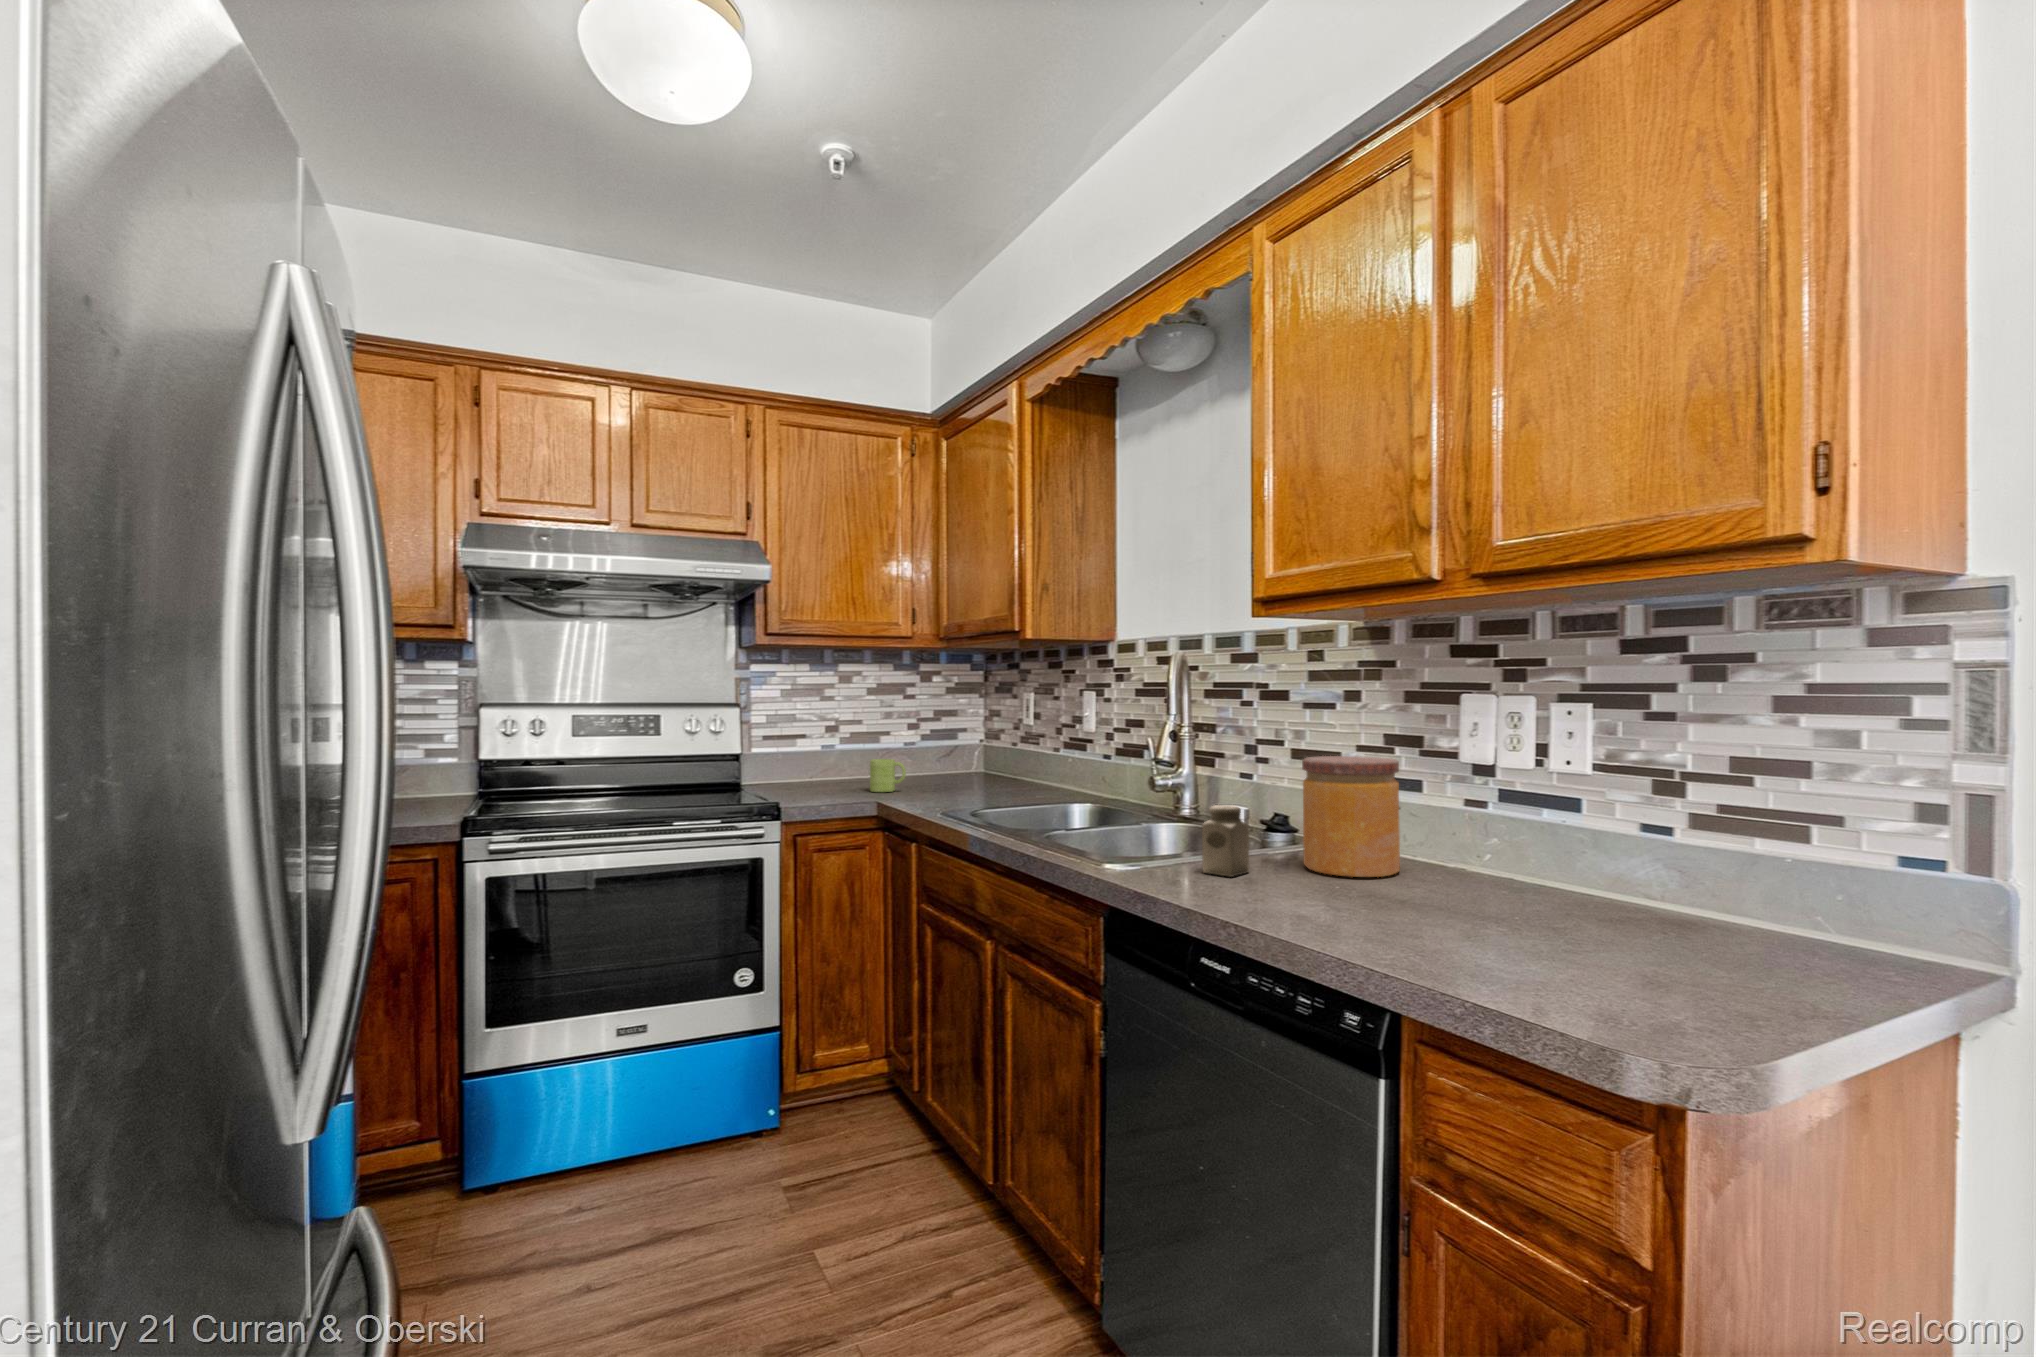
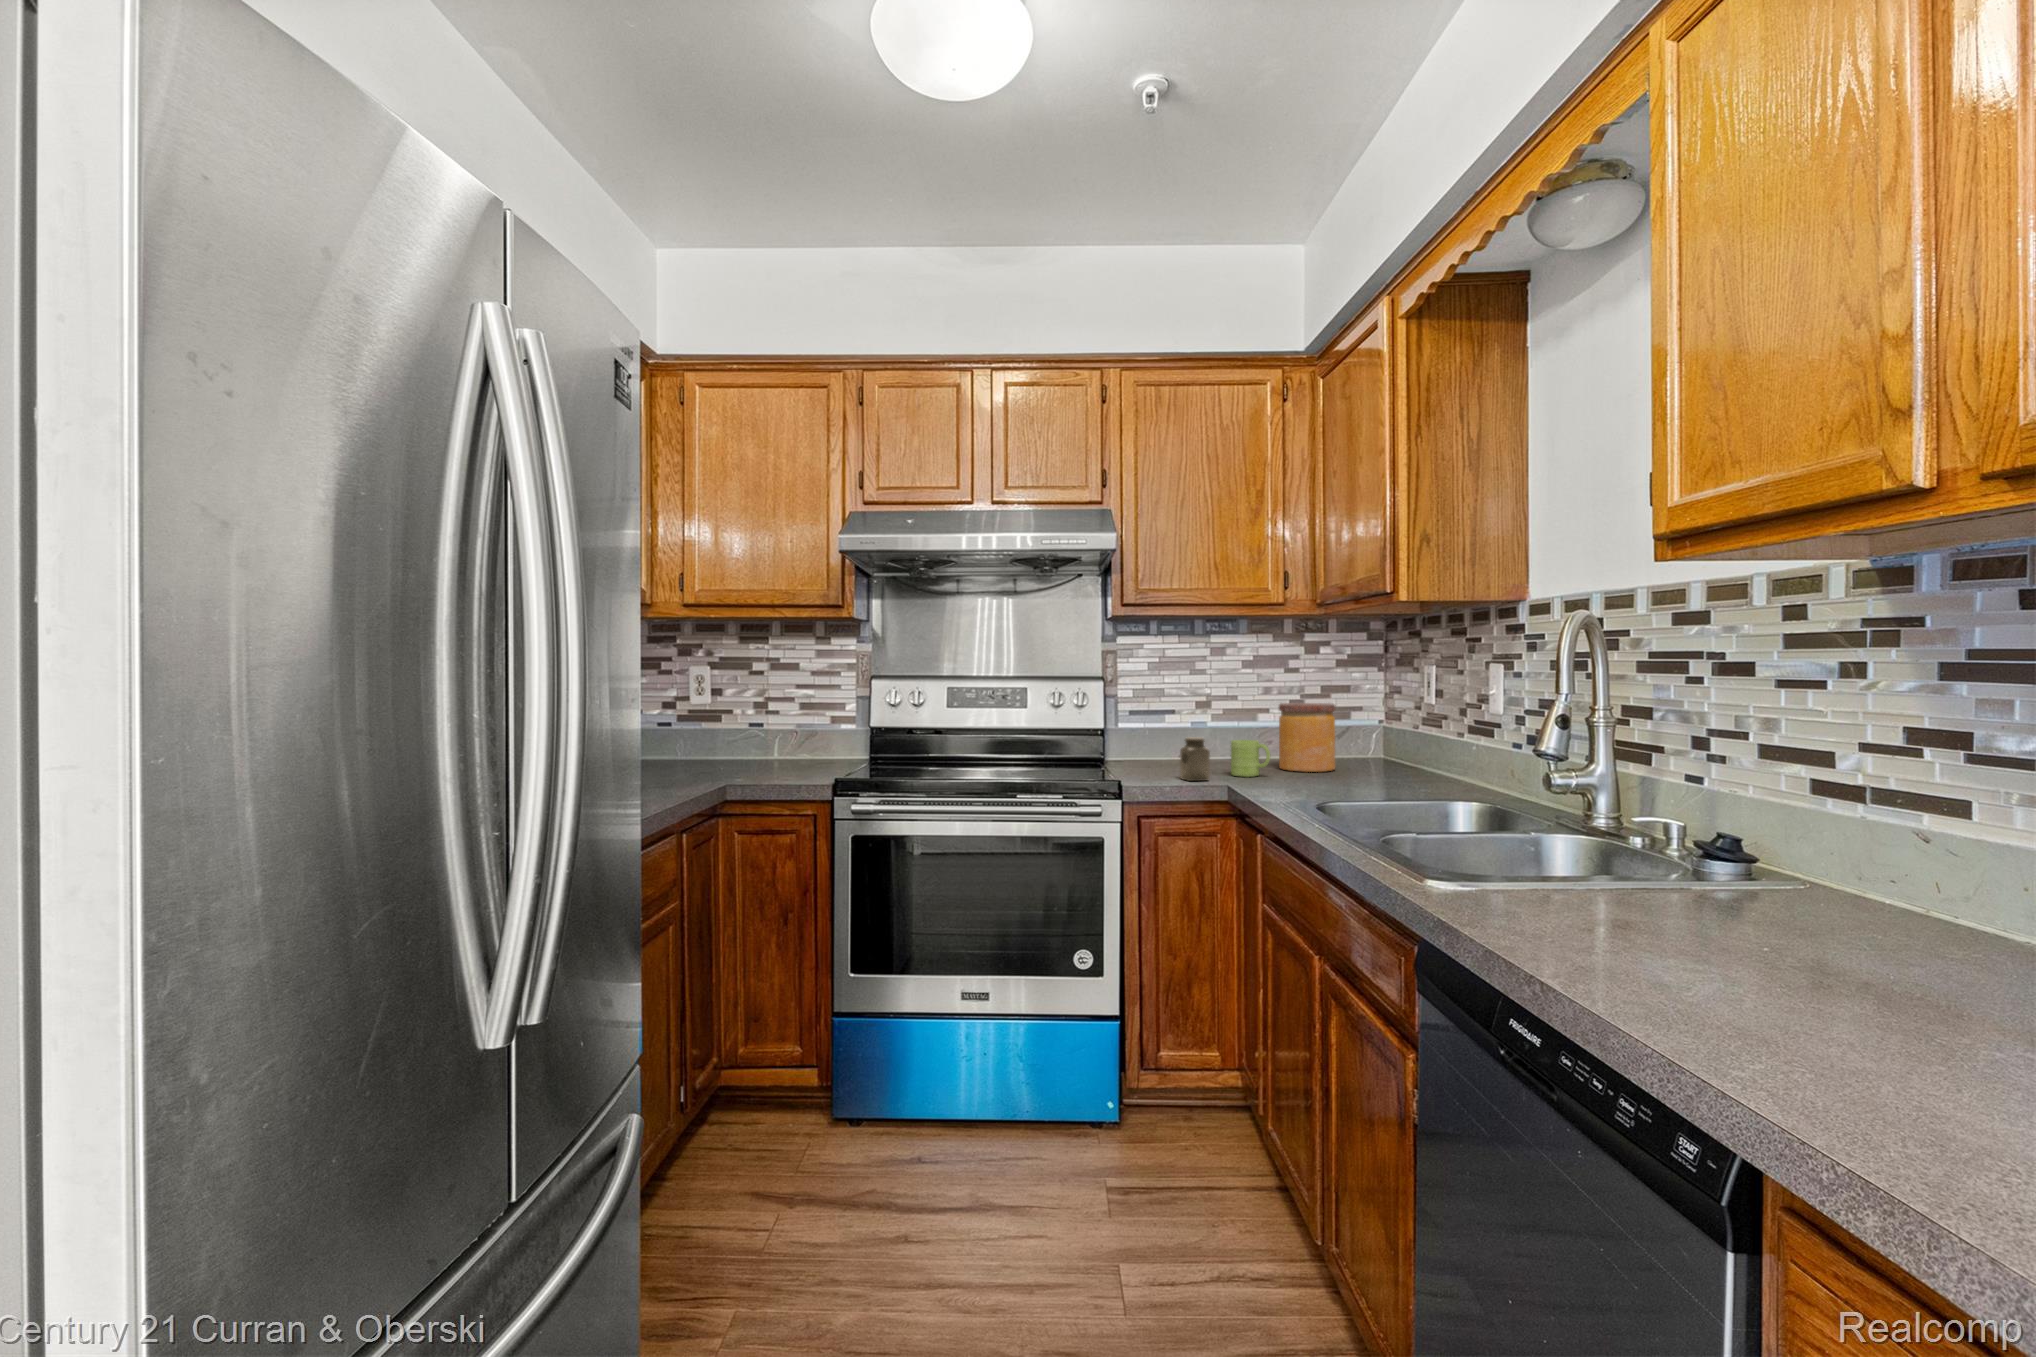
jar: present [1302,756,1400,877] -> present [1279,703,1335,772]
salt shaker: present [1202,805,1249,877] -> present [1180,737,1210,781]

